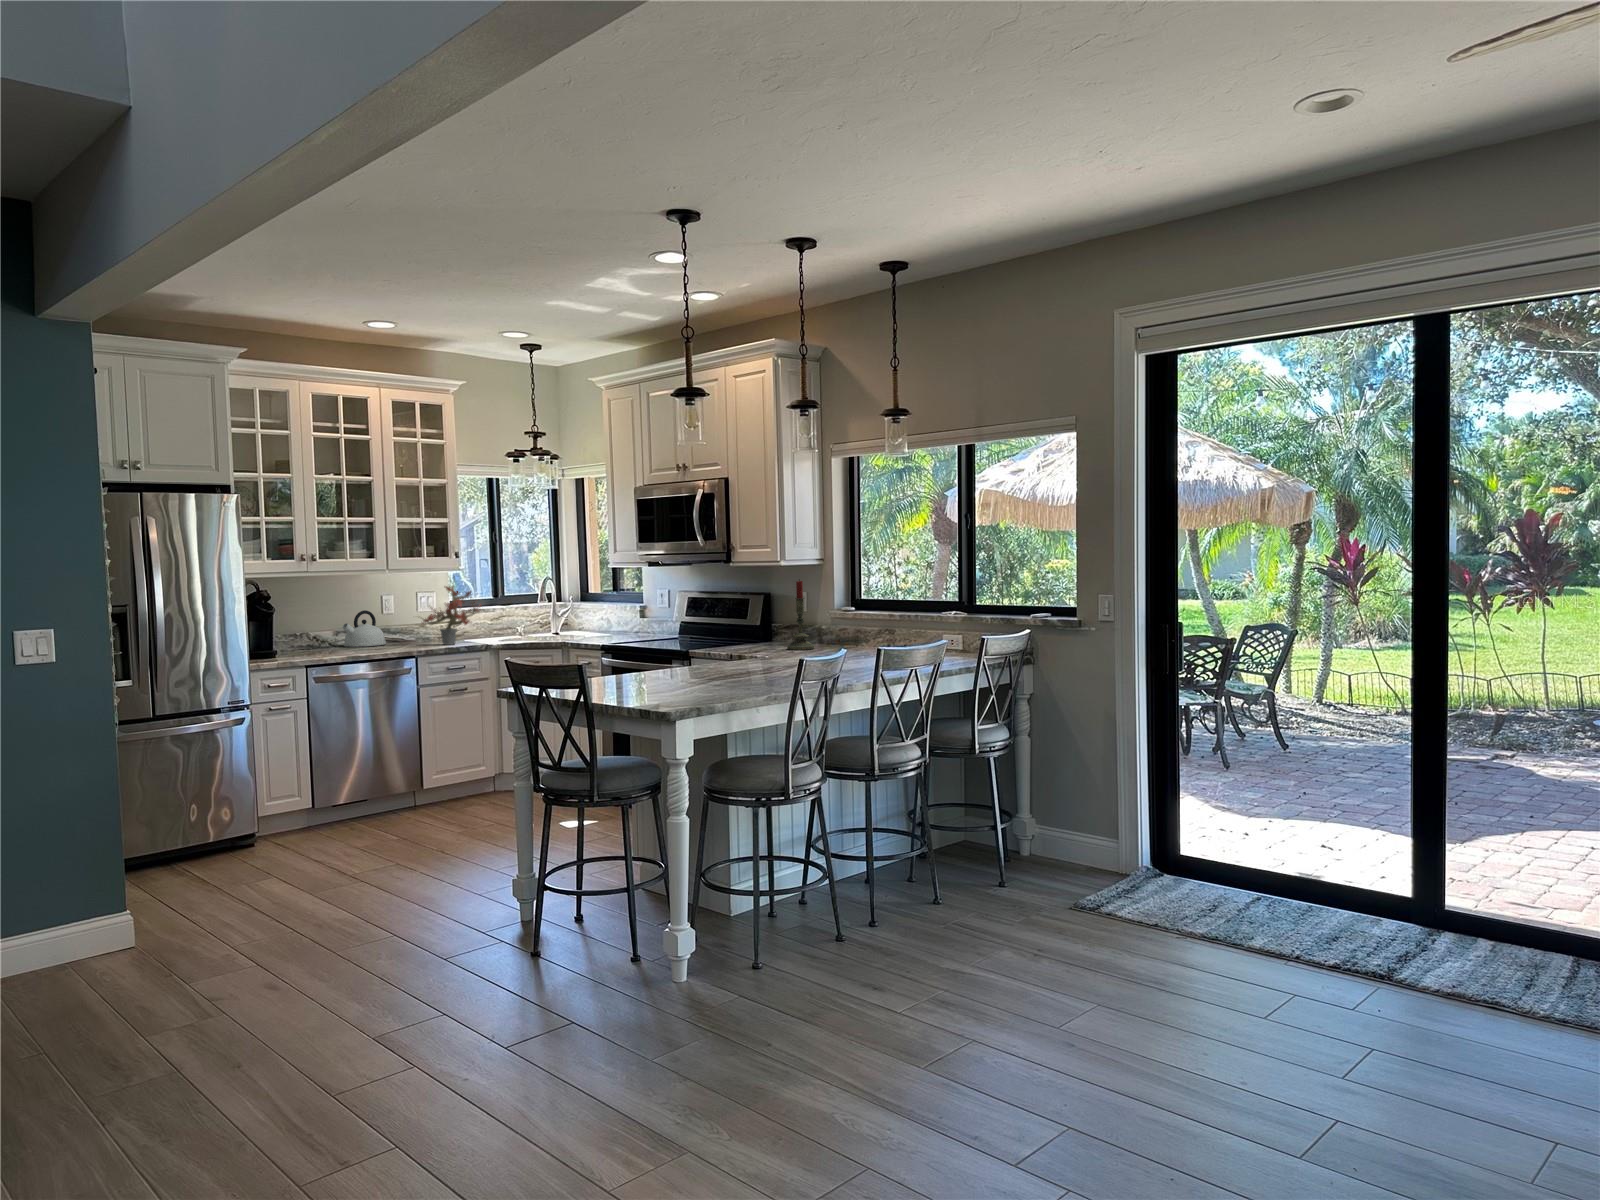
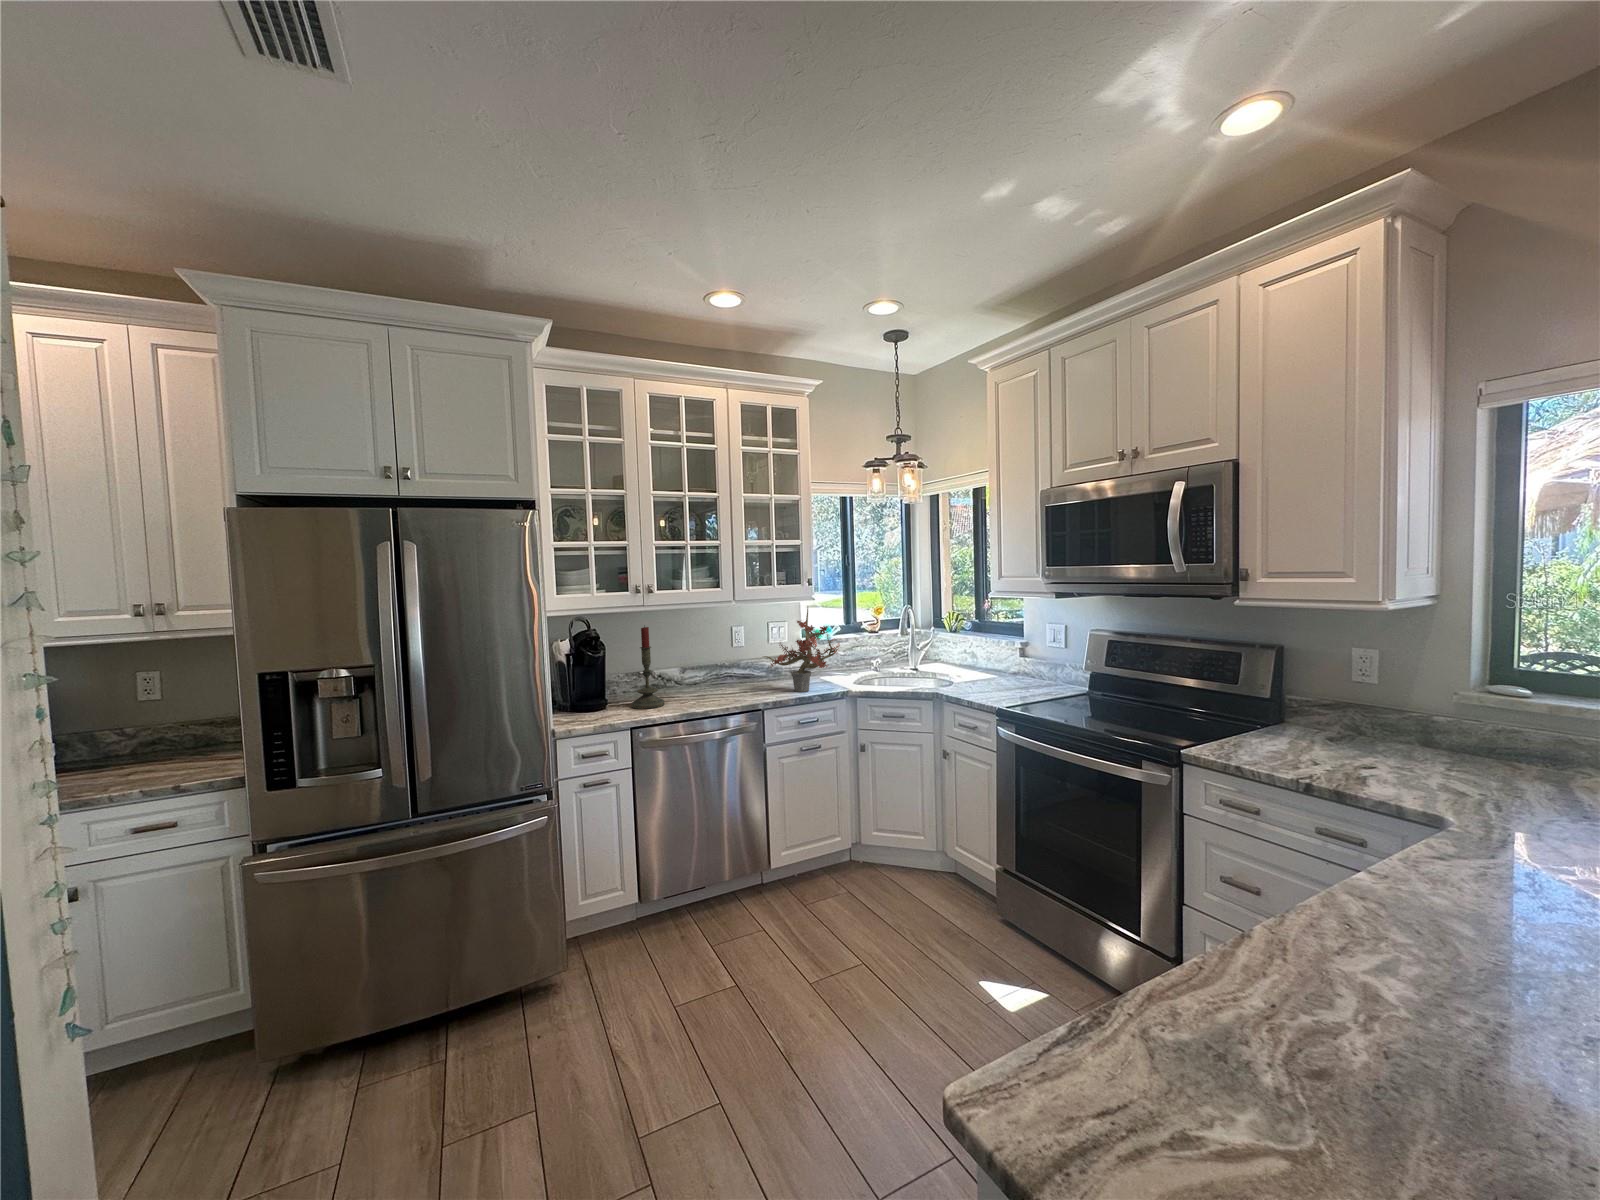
candle: present [787,580,814,650] -> present [632,627,665,709]
kettle: present [342,610,386,647] -> none [686,646,734,689]

